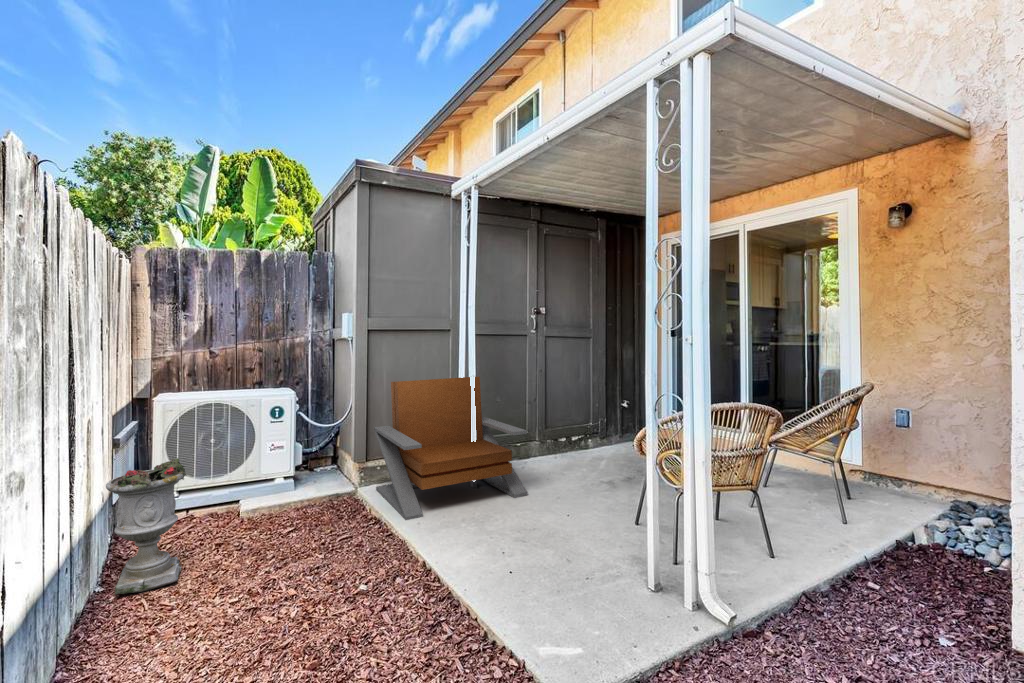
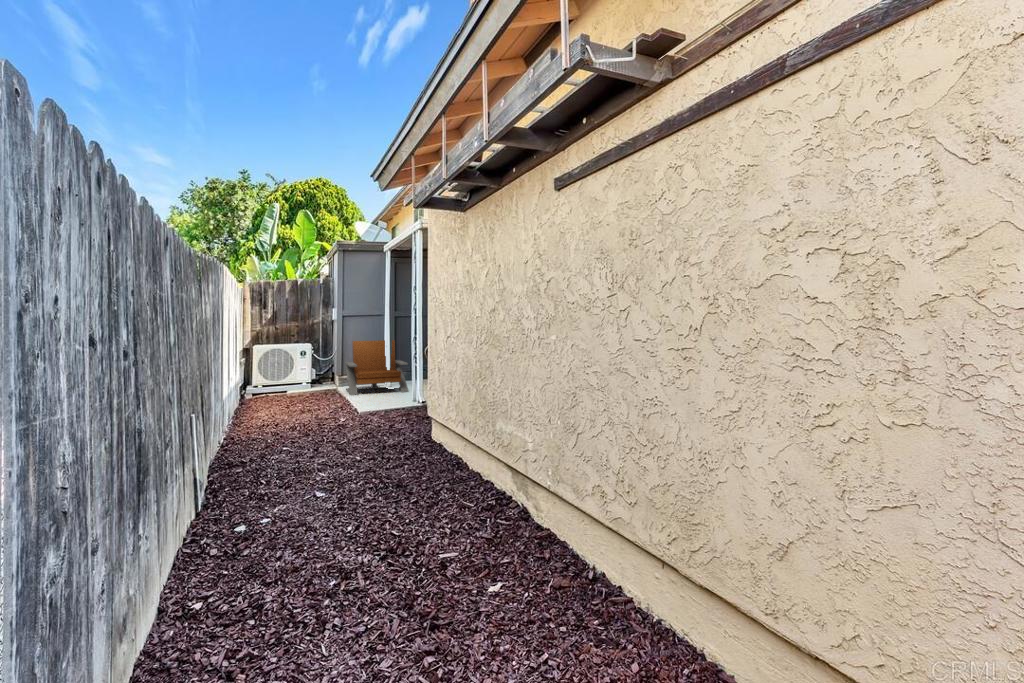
planter: present [106,458,187,594] -> none [242,364,268,407]

